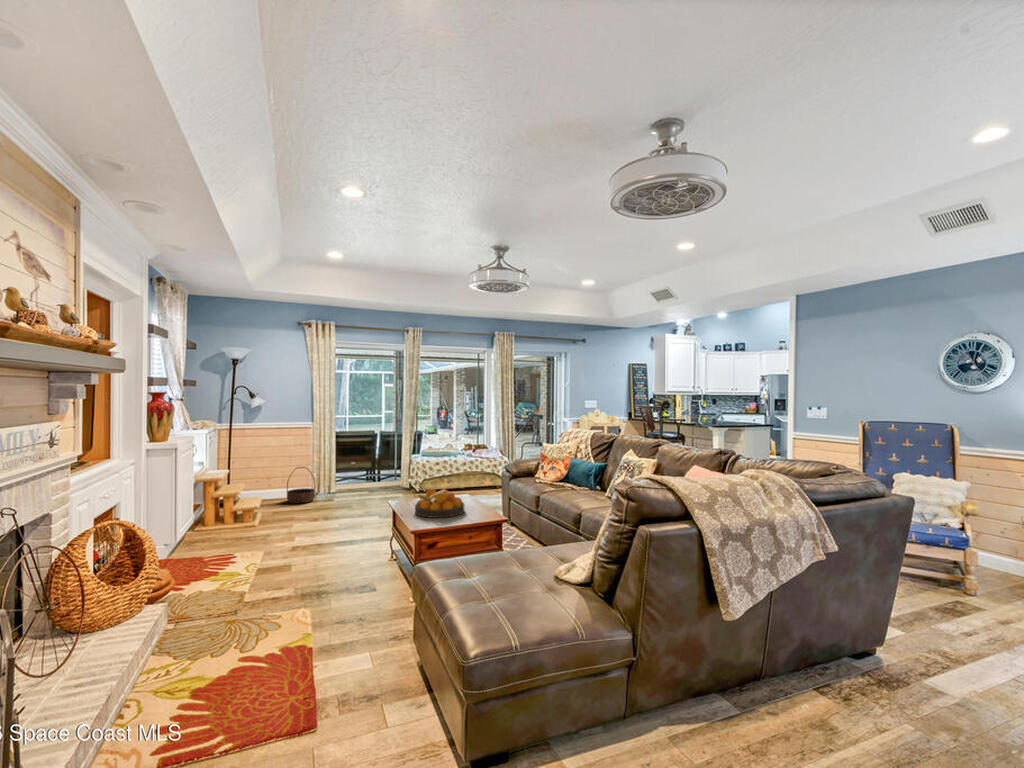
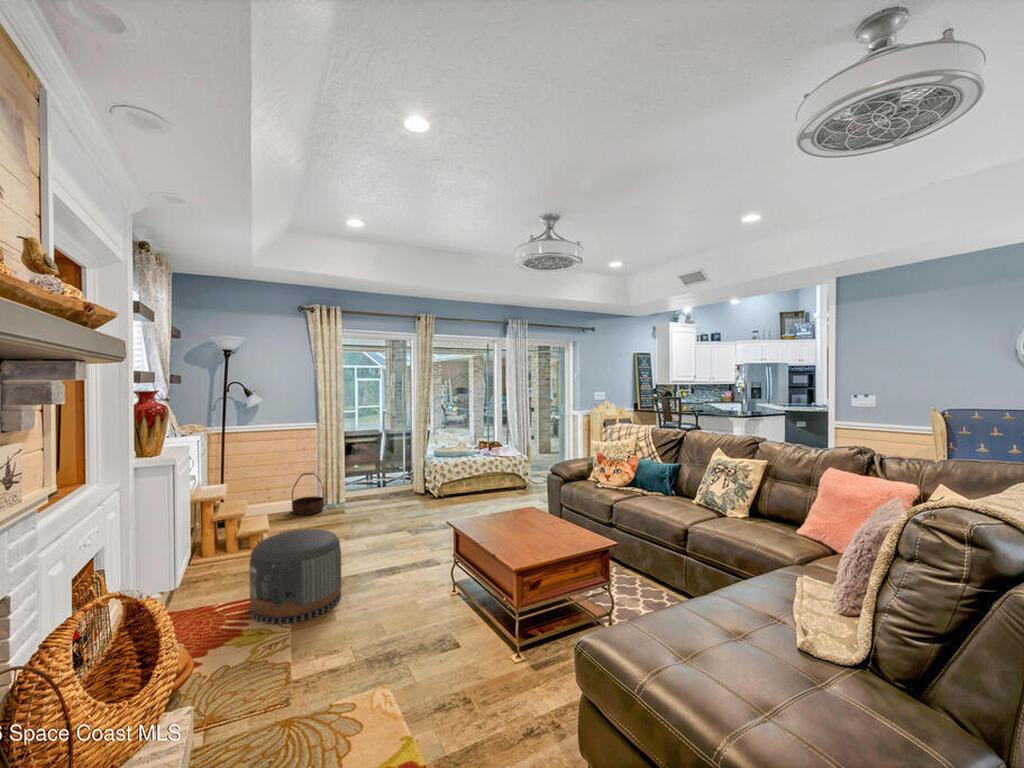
fruit bowl: present [415,489,465,518] -> none [493,508,555,547]
pouf: none [228,503,302,572] -> present [250,529,342,624]

